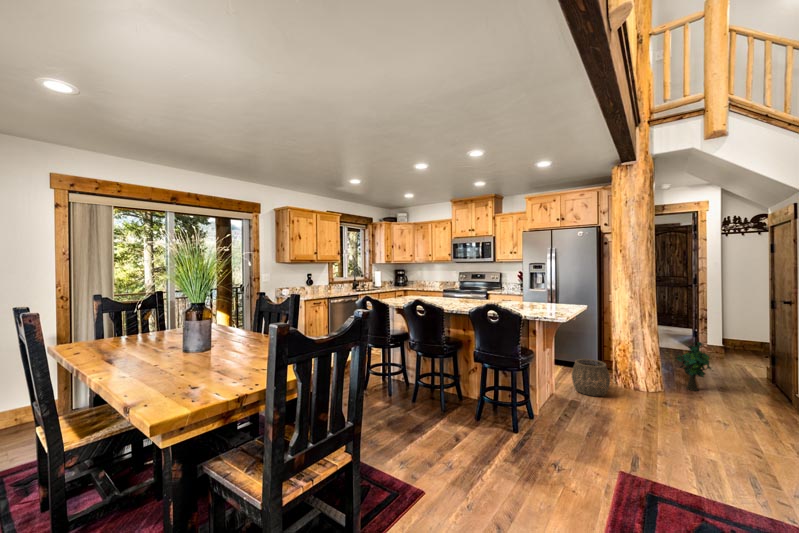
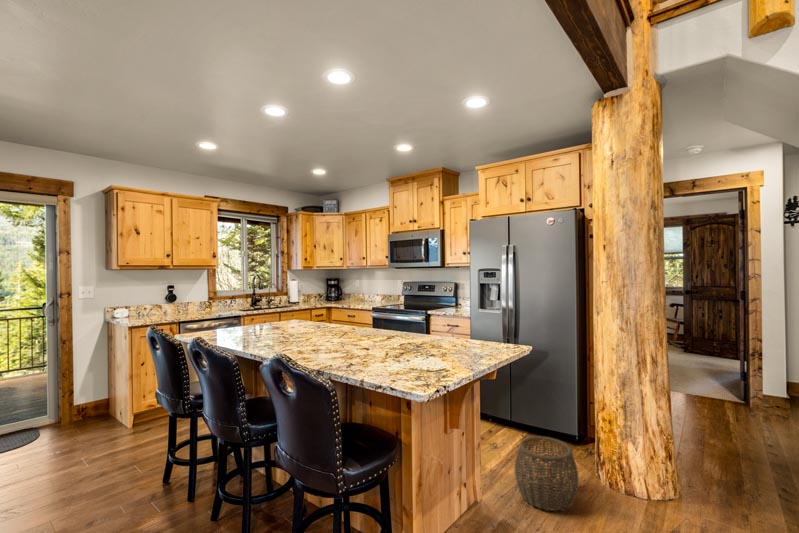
decorative plant: present [676,342,711,391] -> none [699,410,765,499]

